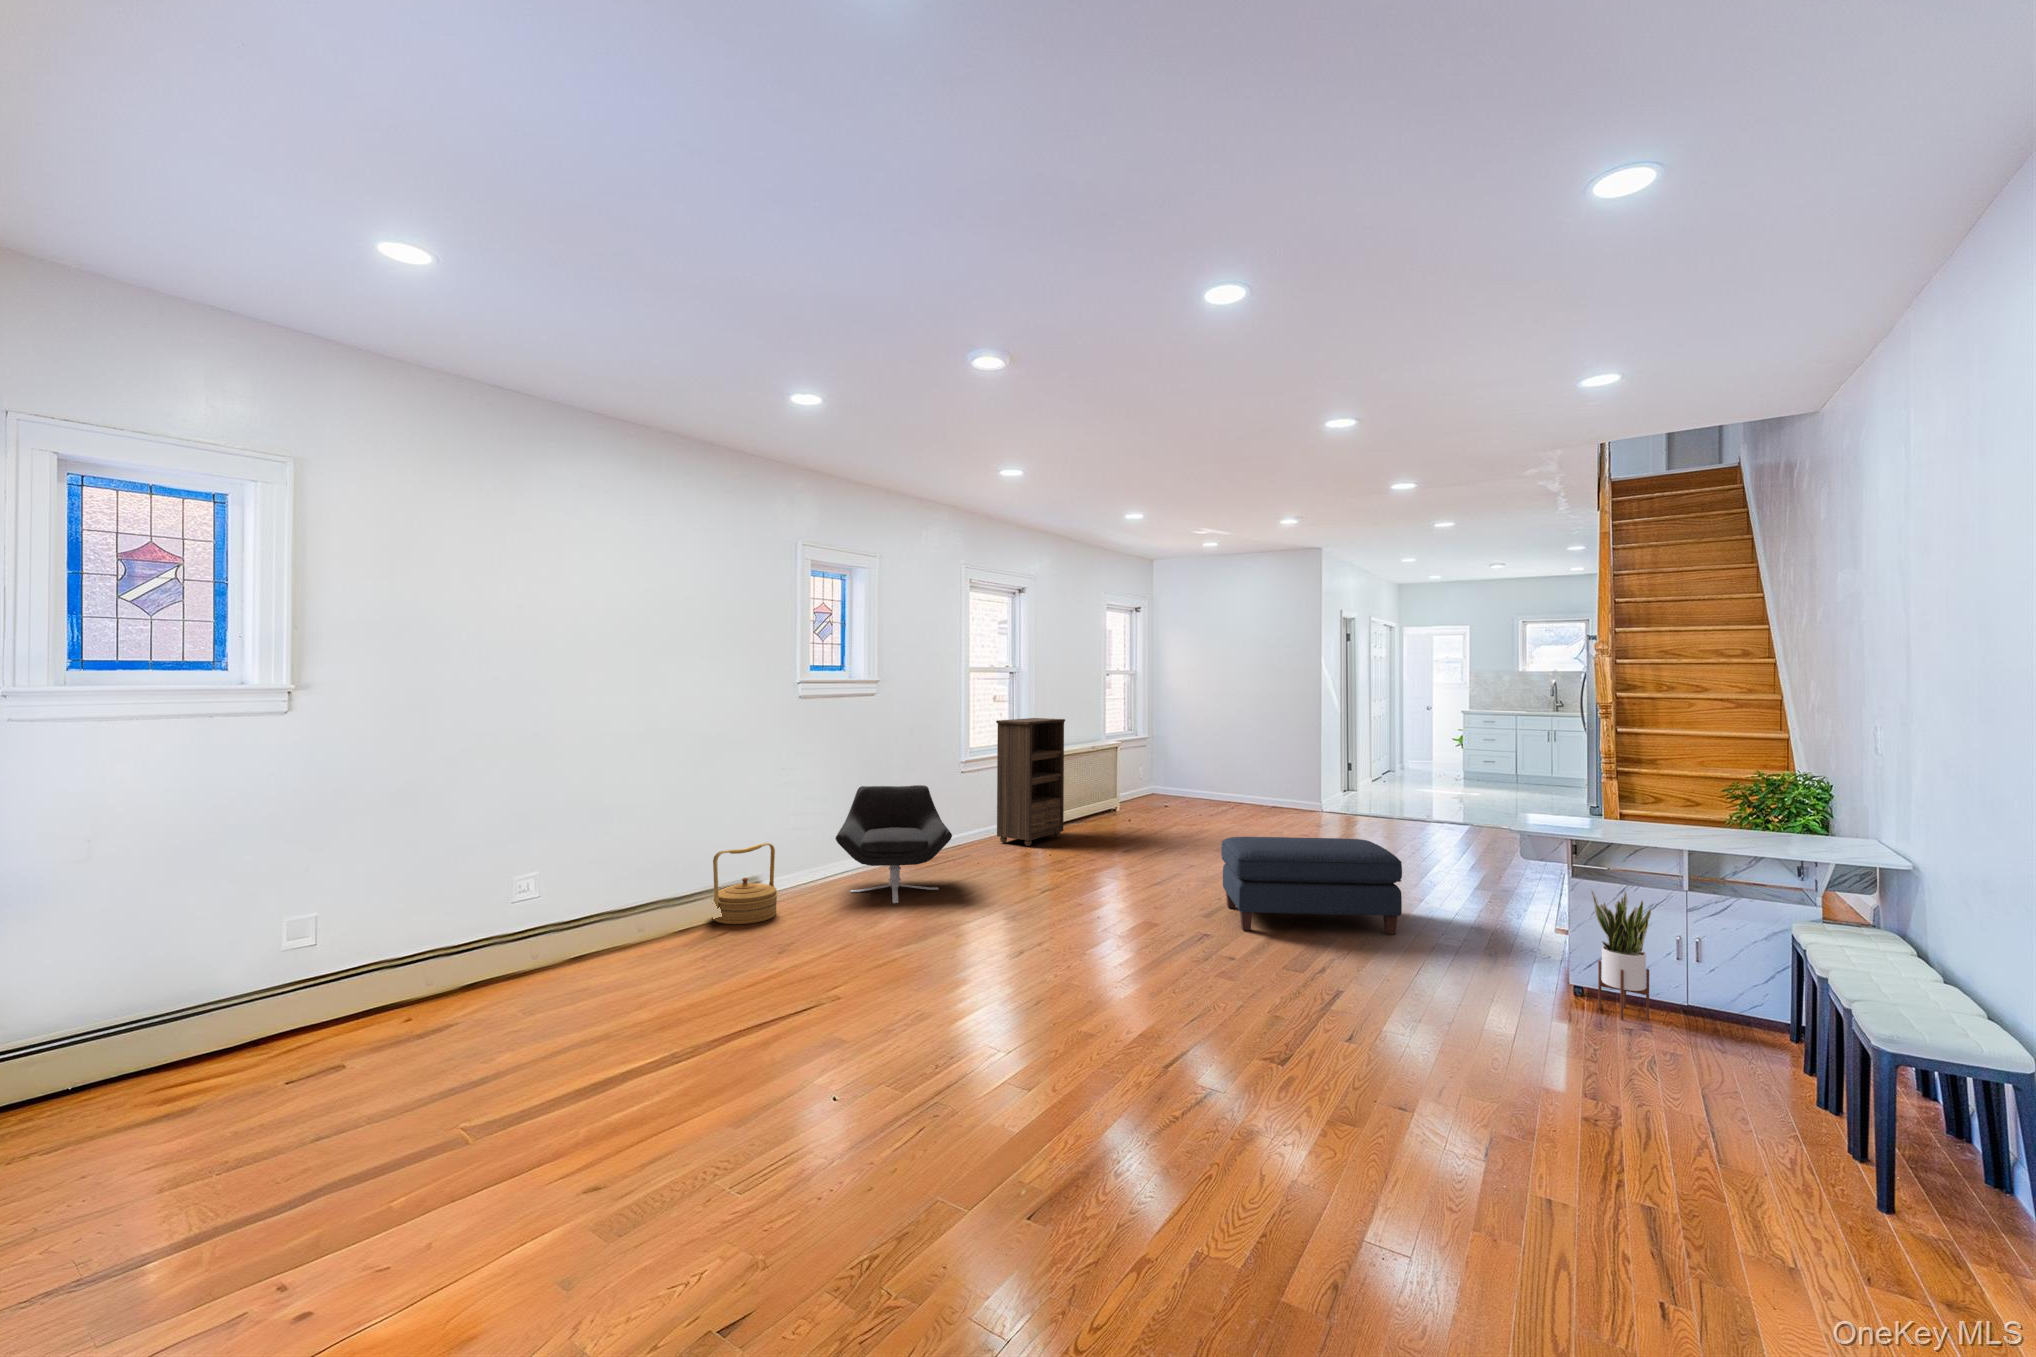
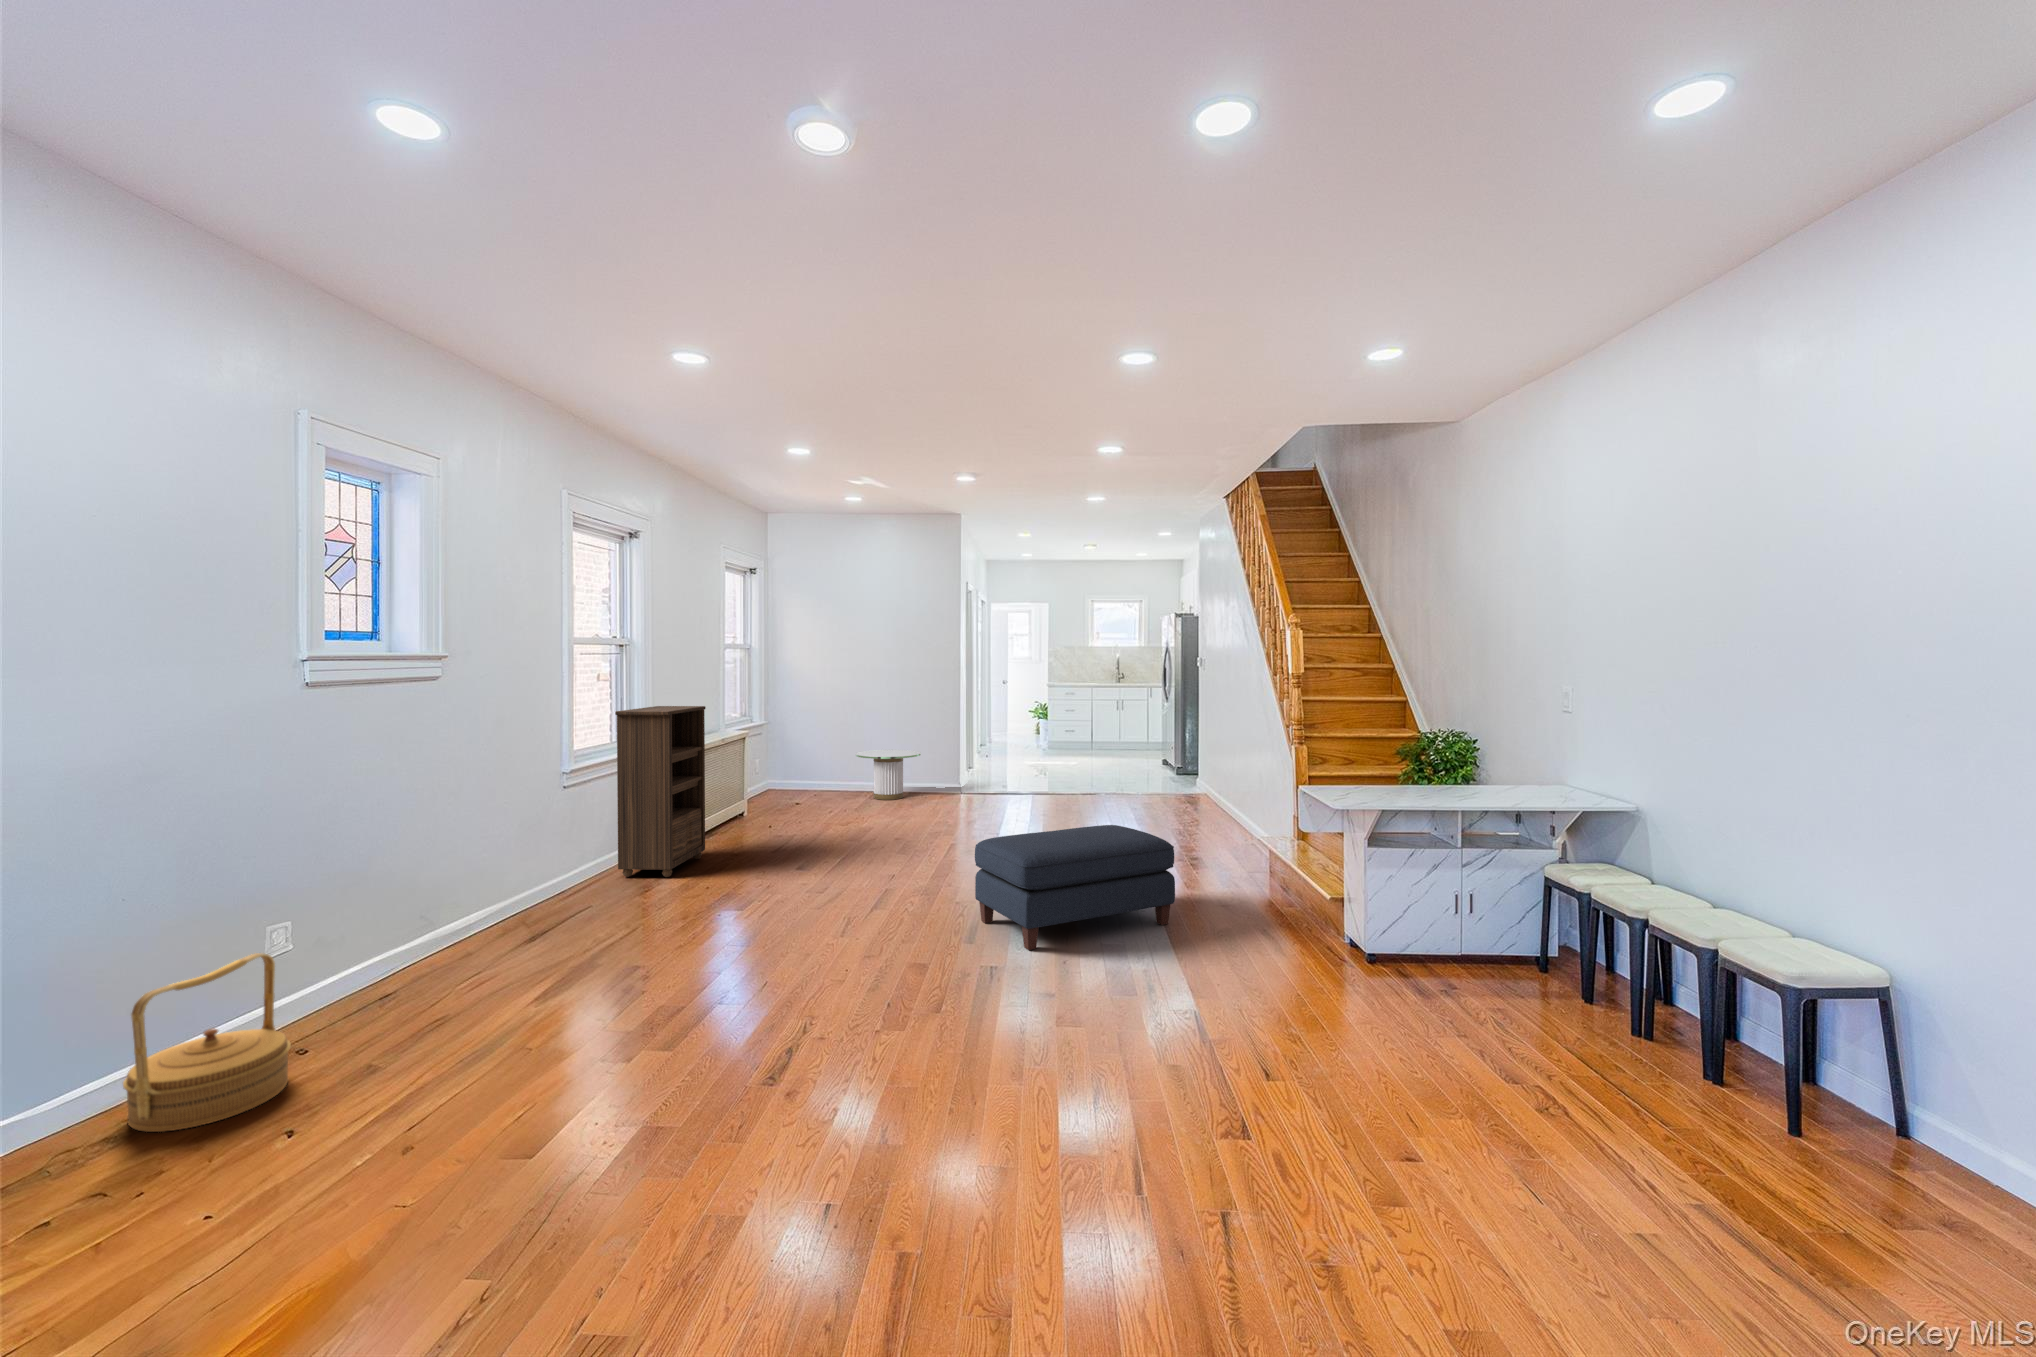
side table: none [1219,766,1280,811] -> present [856,750,921,800]
lounge chair: present [835,785,952,903] -> none [394,813,610,1008]
potted plant: present [1591,890,1651,1020] -> none [1399,854,1442,978]

